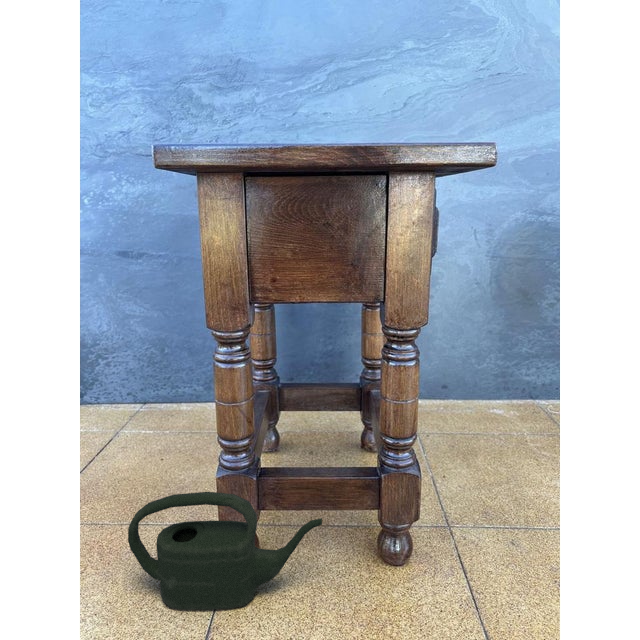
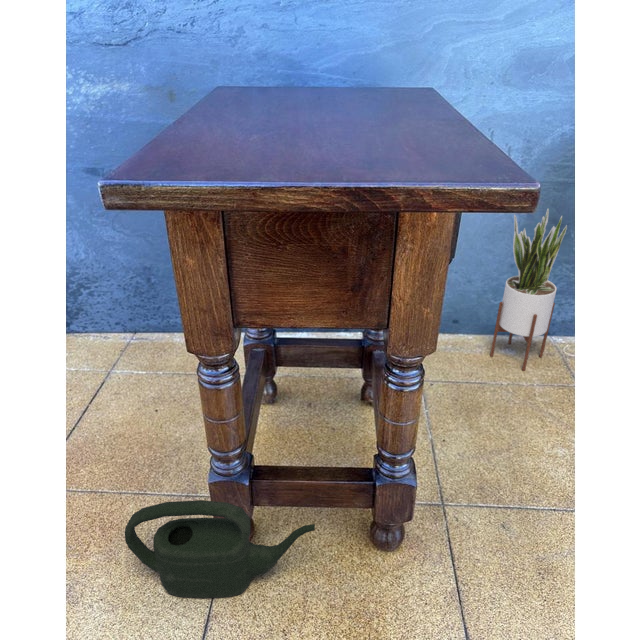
potted plant: none [481,271,537,424] -> present [490,209,567,371]

